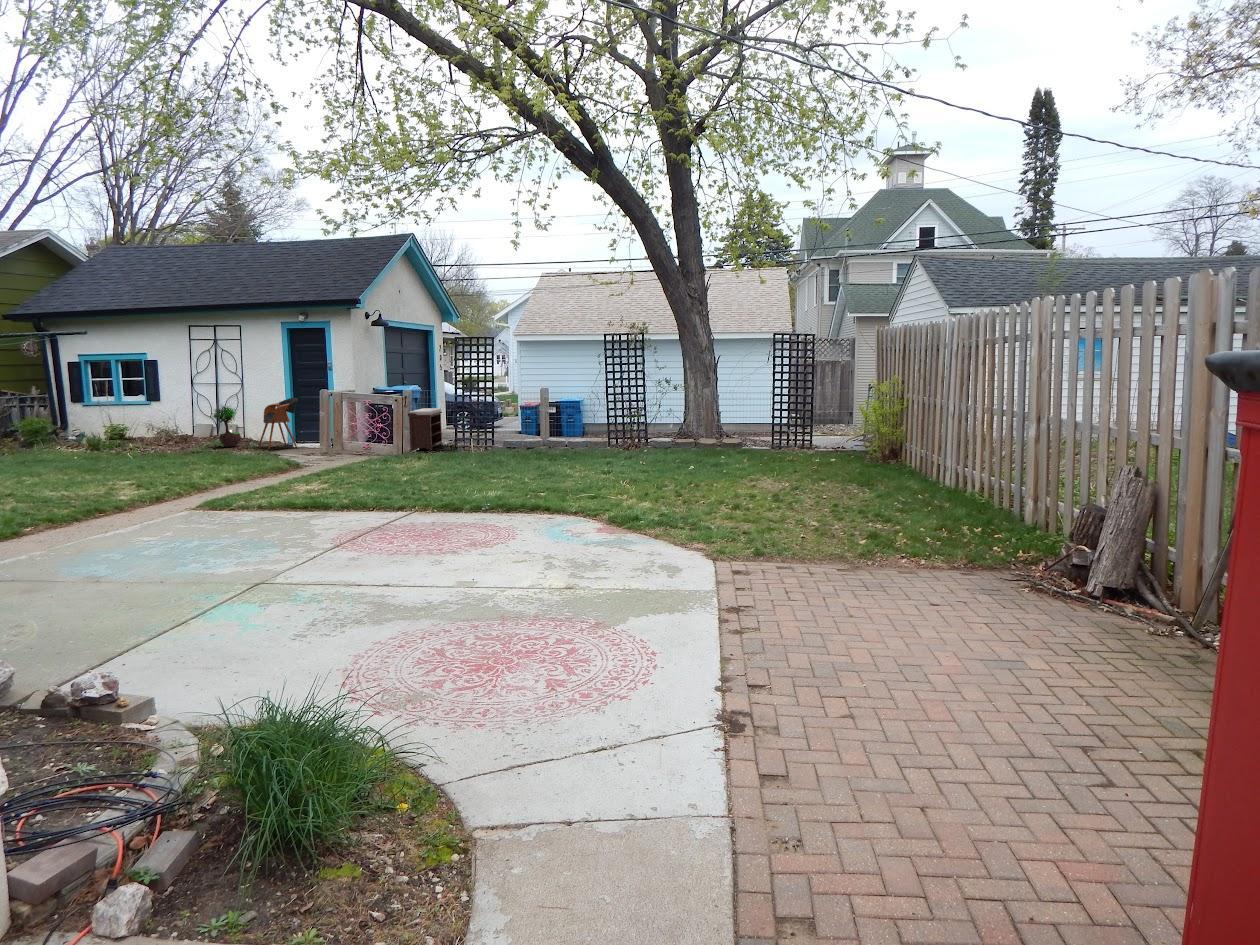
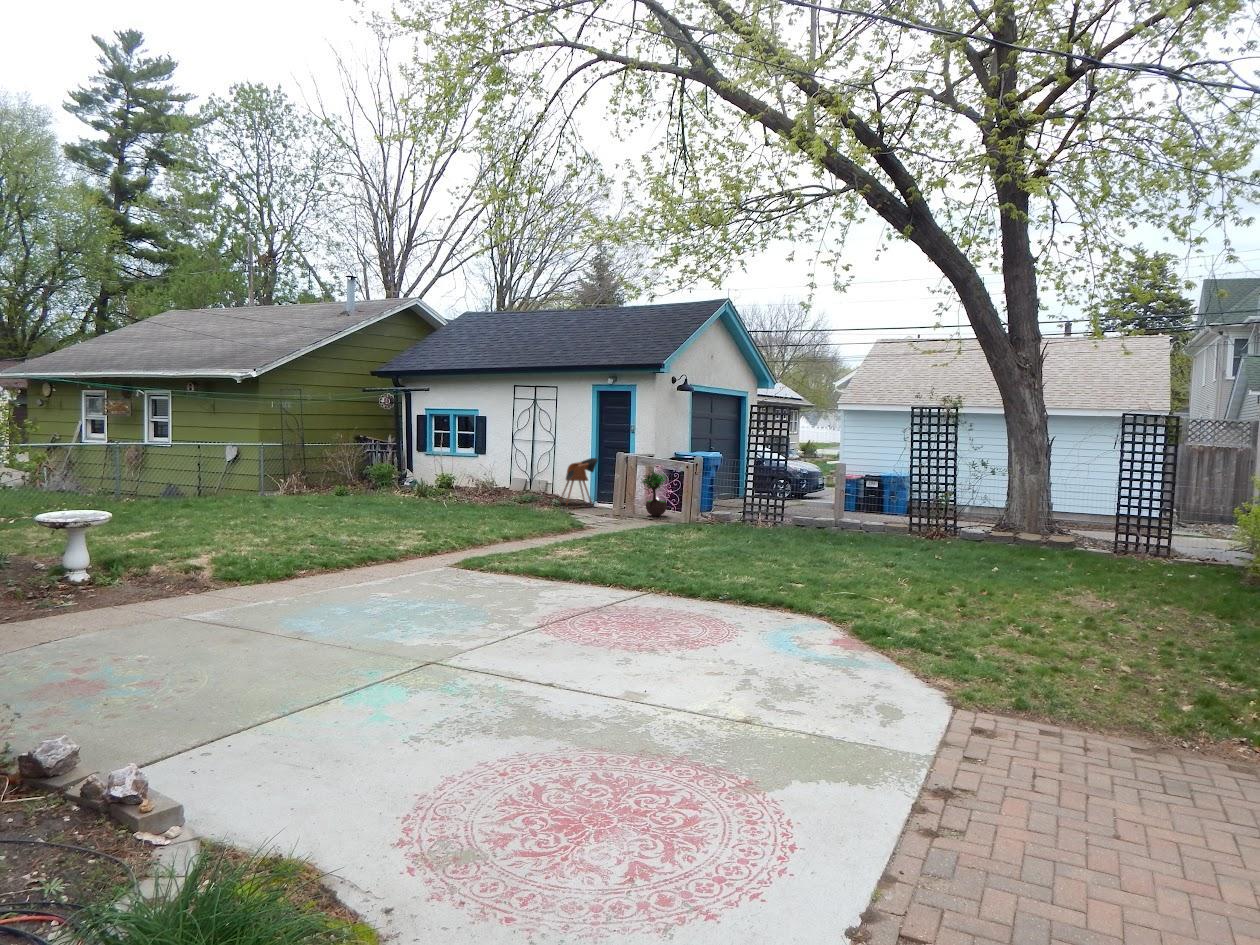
potted tree: present [212,406,241,447] -> present [641,471,667,516]
bench: present [408,408,442,451] -> none [695,476,732,521]

